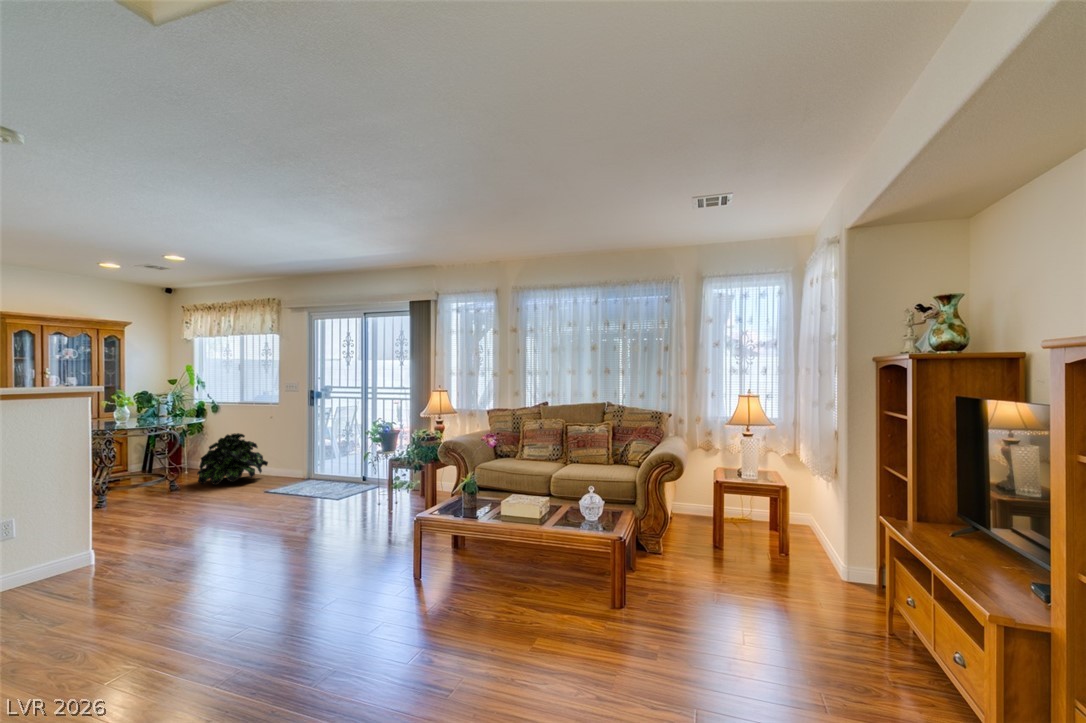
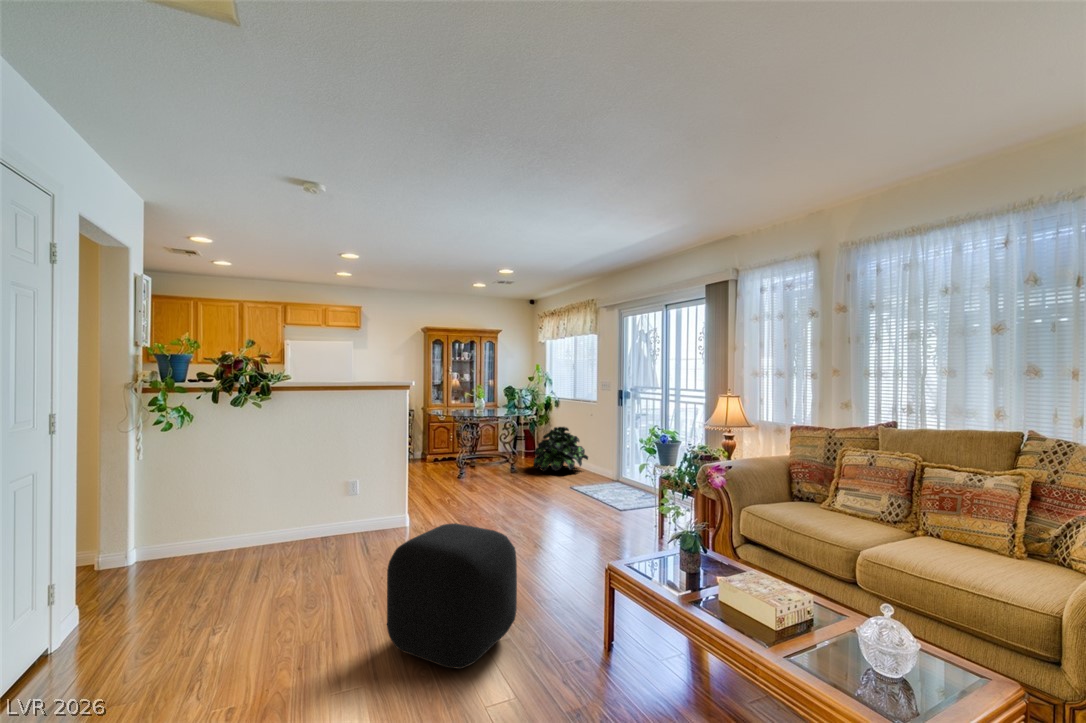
ottoman: none [216,514,342,644] -> present [387,523,517,669]

